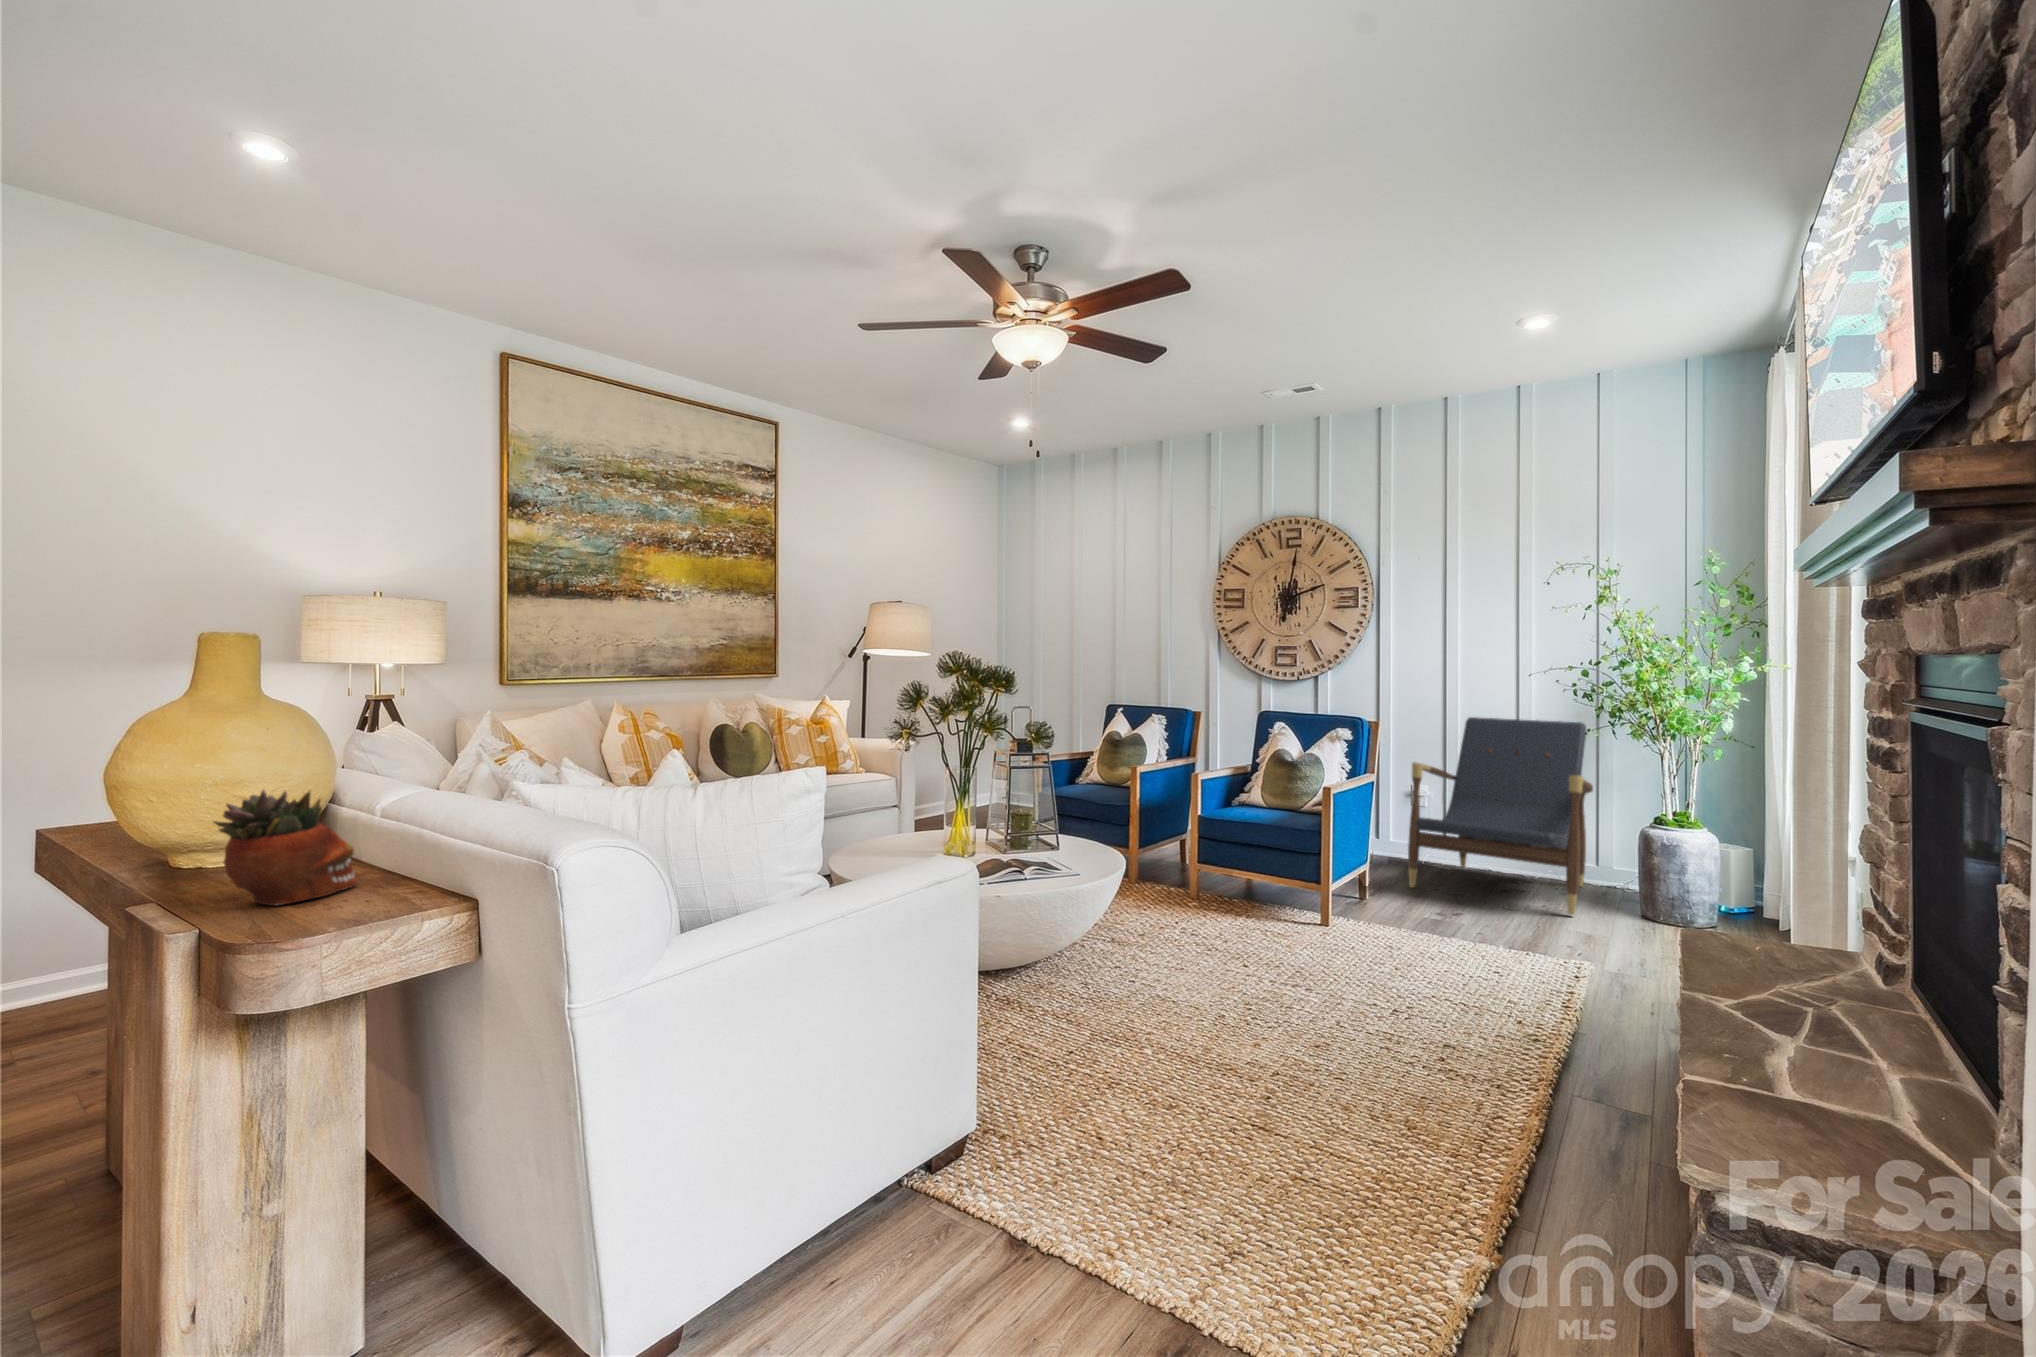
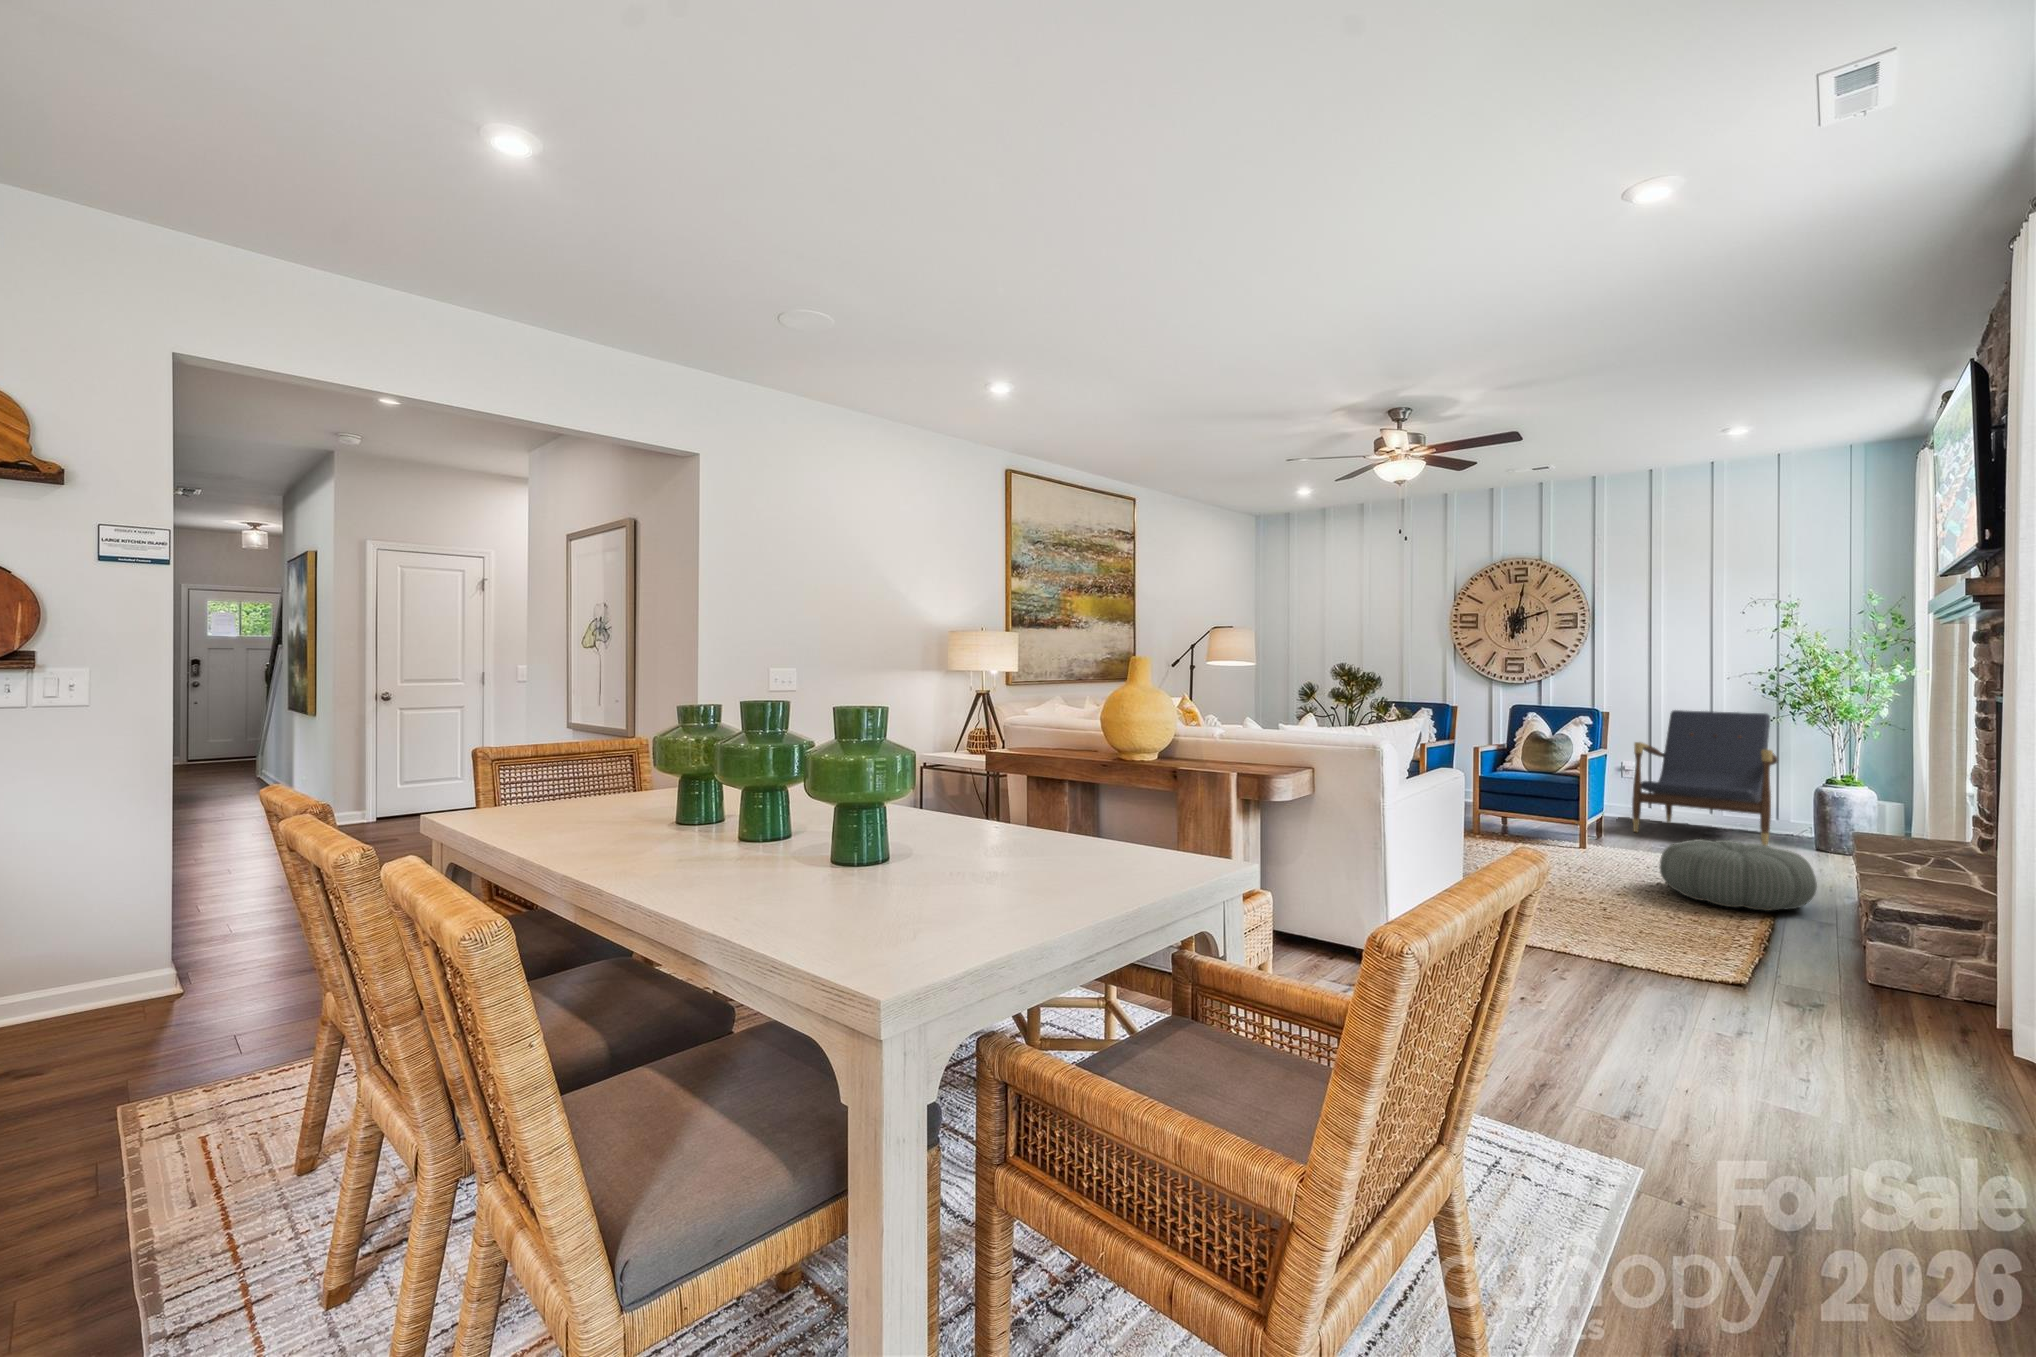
succulent planter: present [214,790,358,905] -> none [1219,725,1254,772]
pouf: none [1390,934,1619,1073] -> present [1660,839,1817,911]

